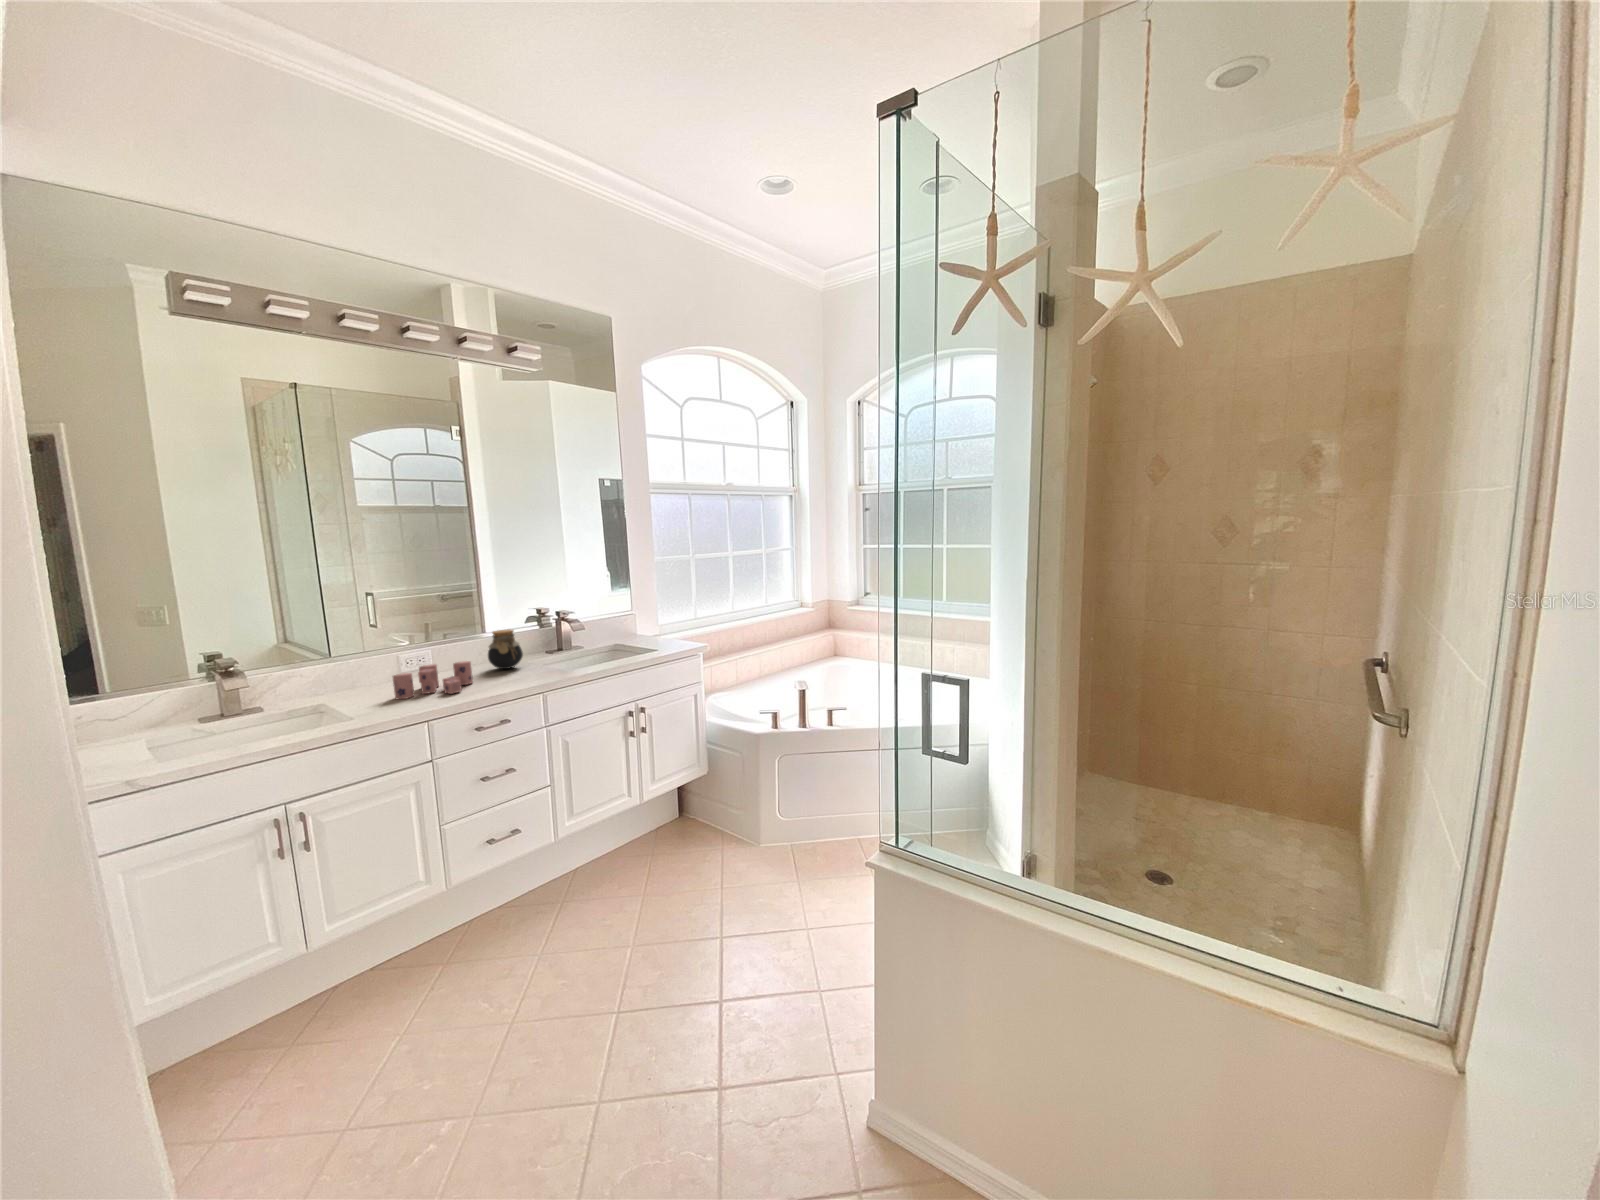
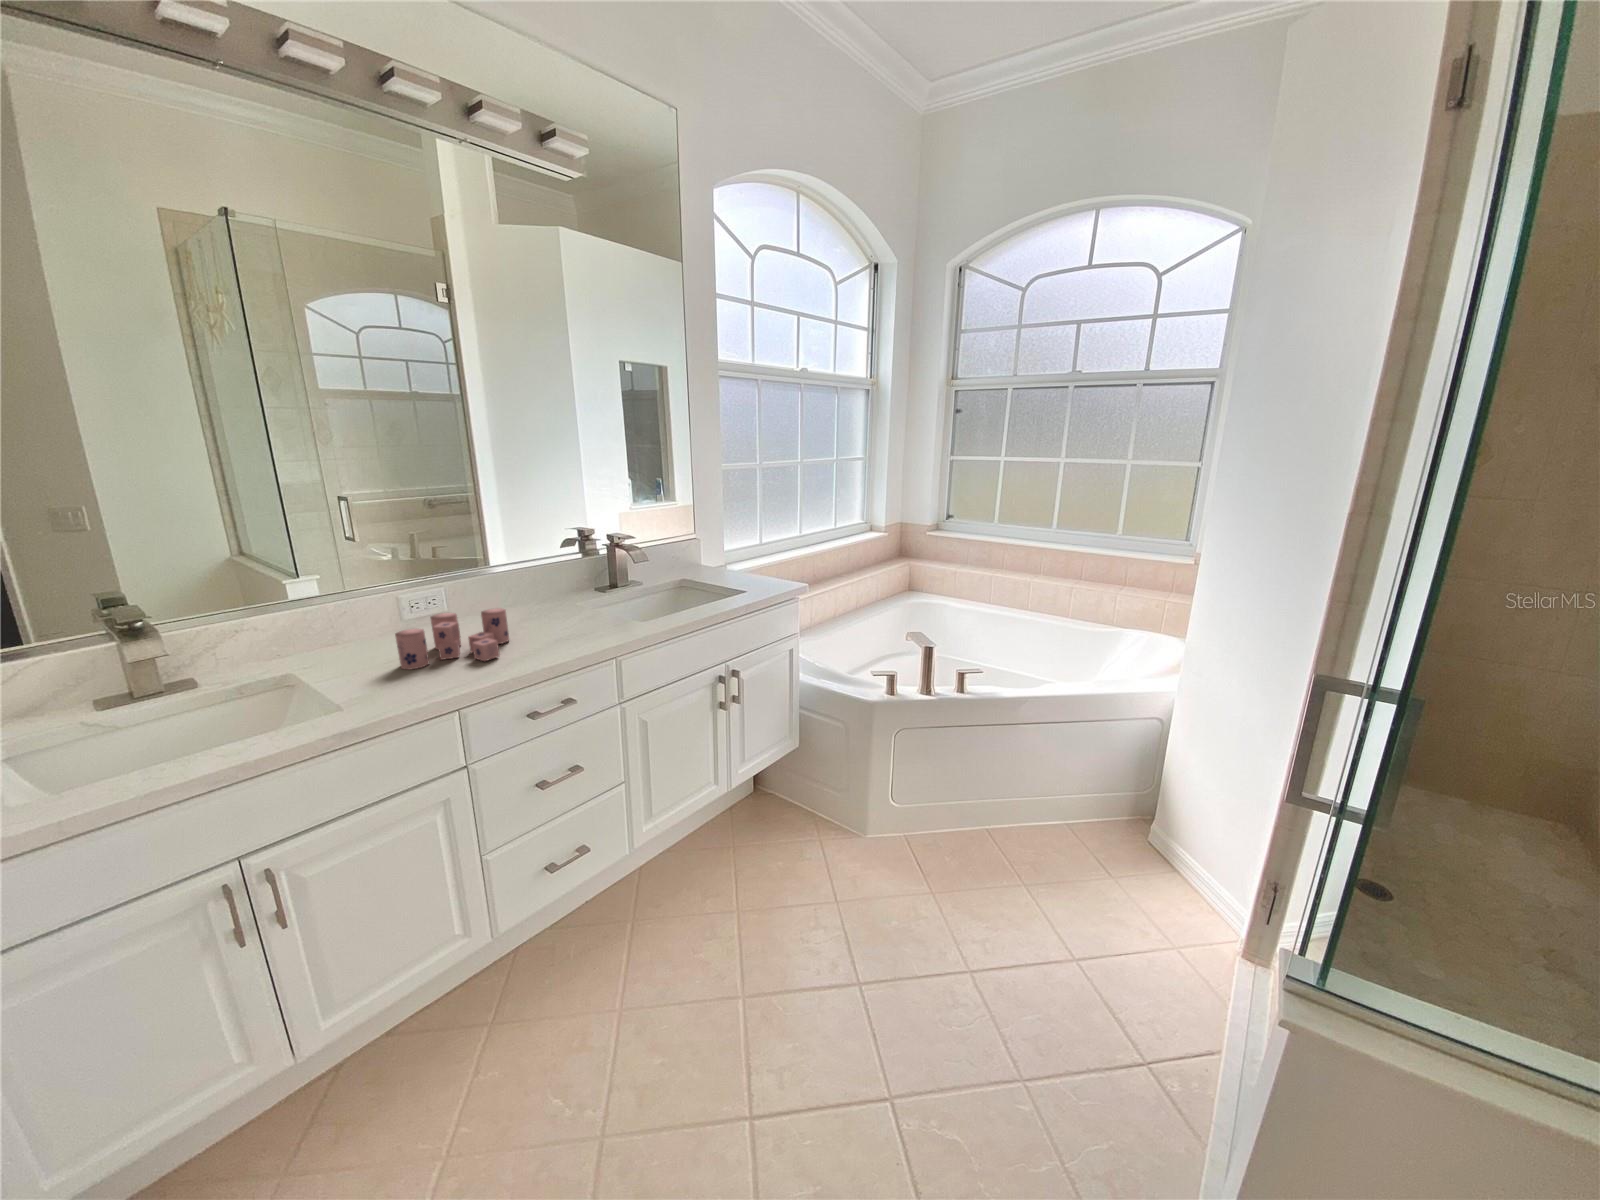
jar: present [488,629,523,669] -> none [521,560,570,616]

